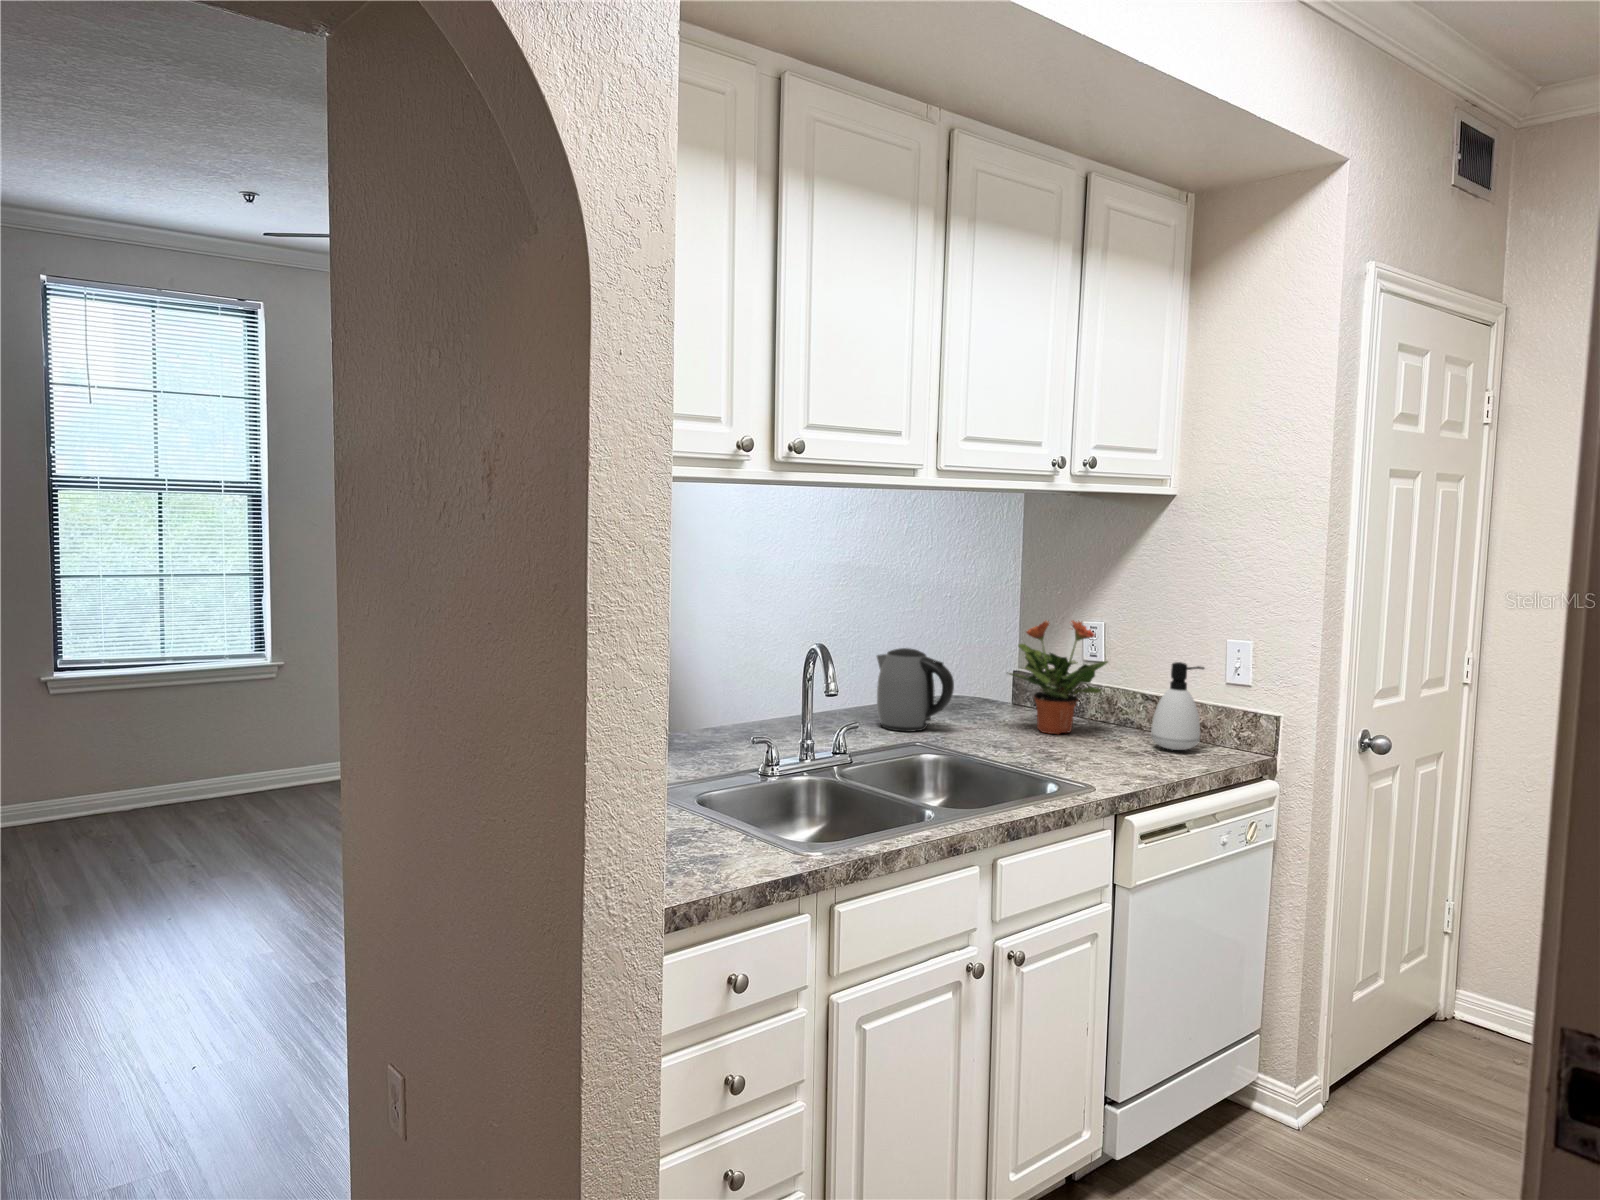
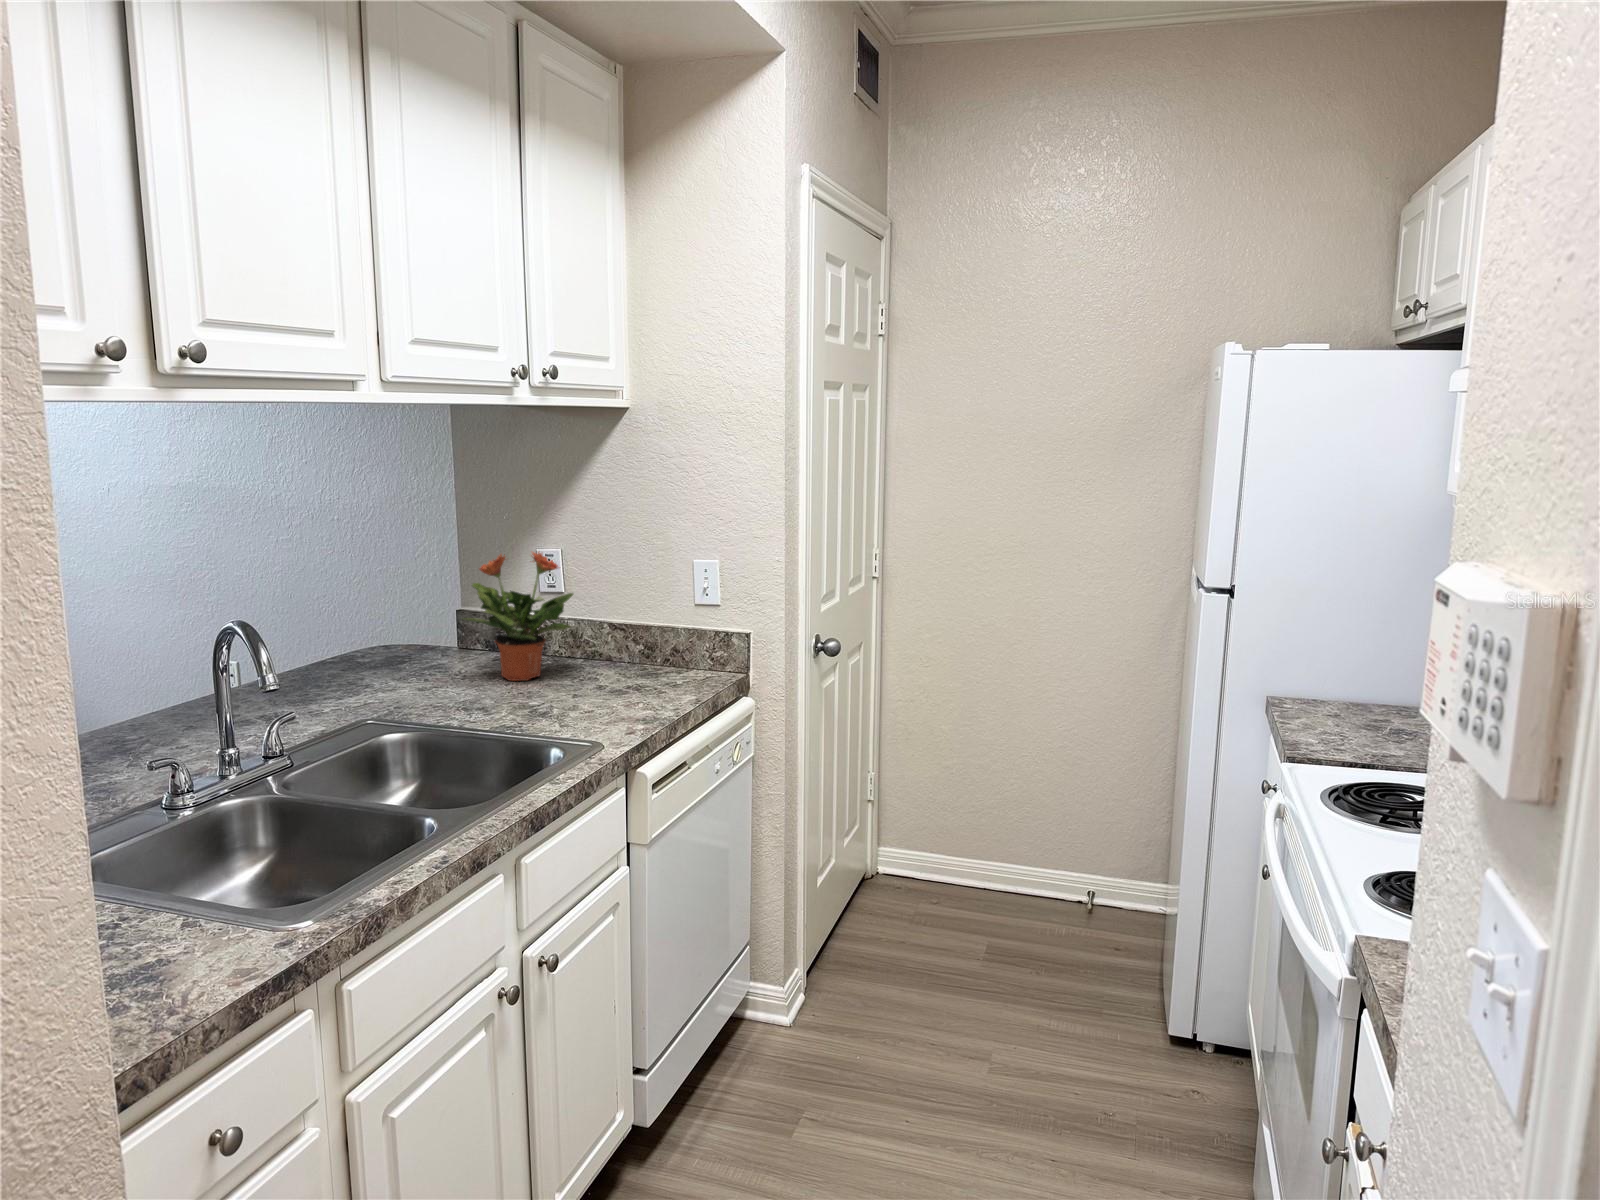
kettle: present [877,648,954,732] -> none [297,603,404,705]
soap dispenser: present [1151,662,1204,750] -> none [630,588,680,681]

